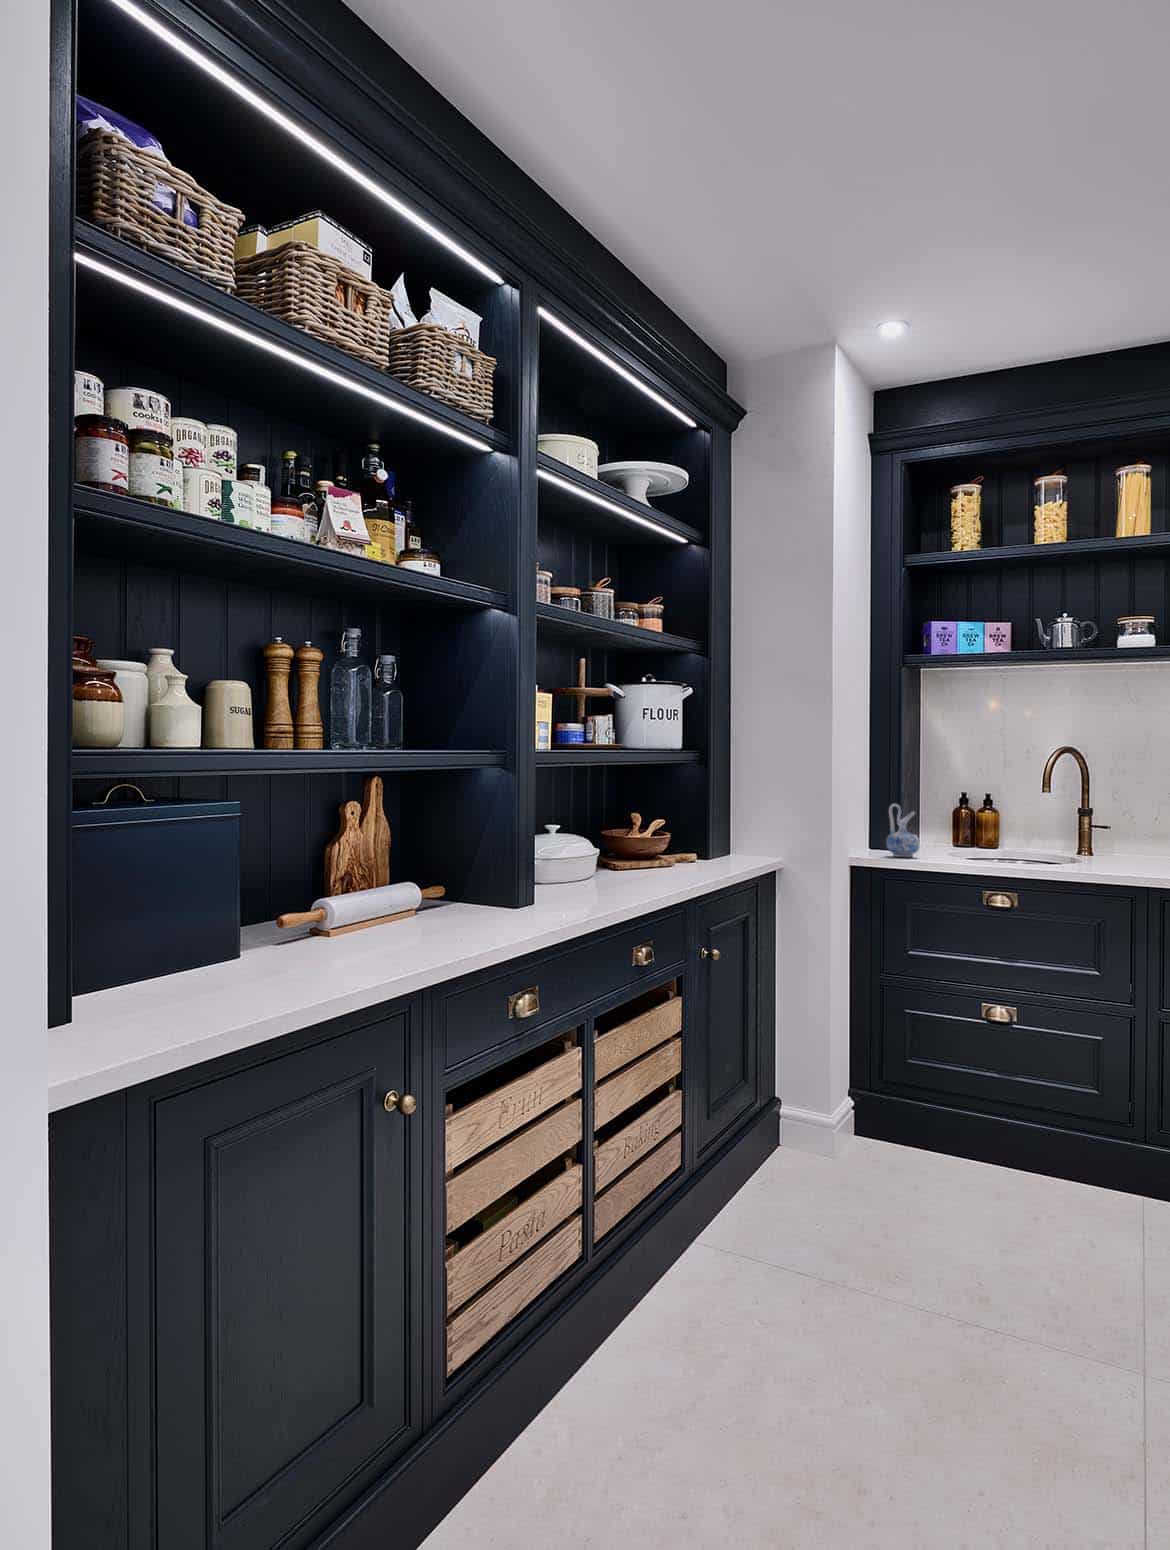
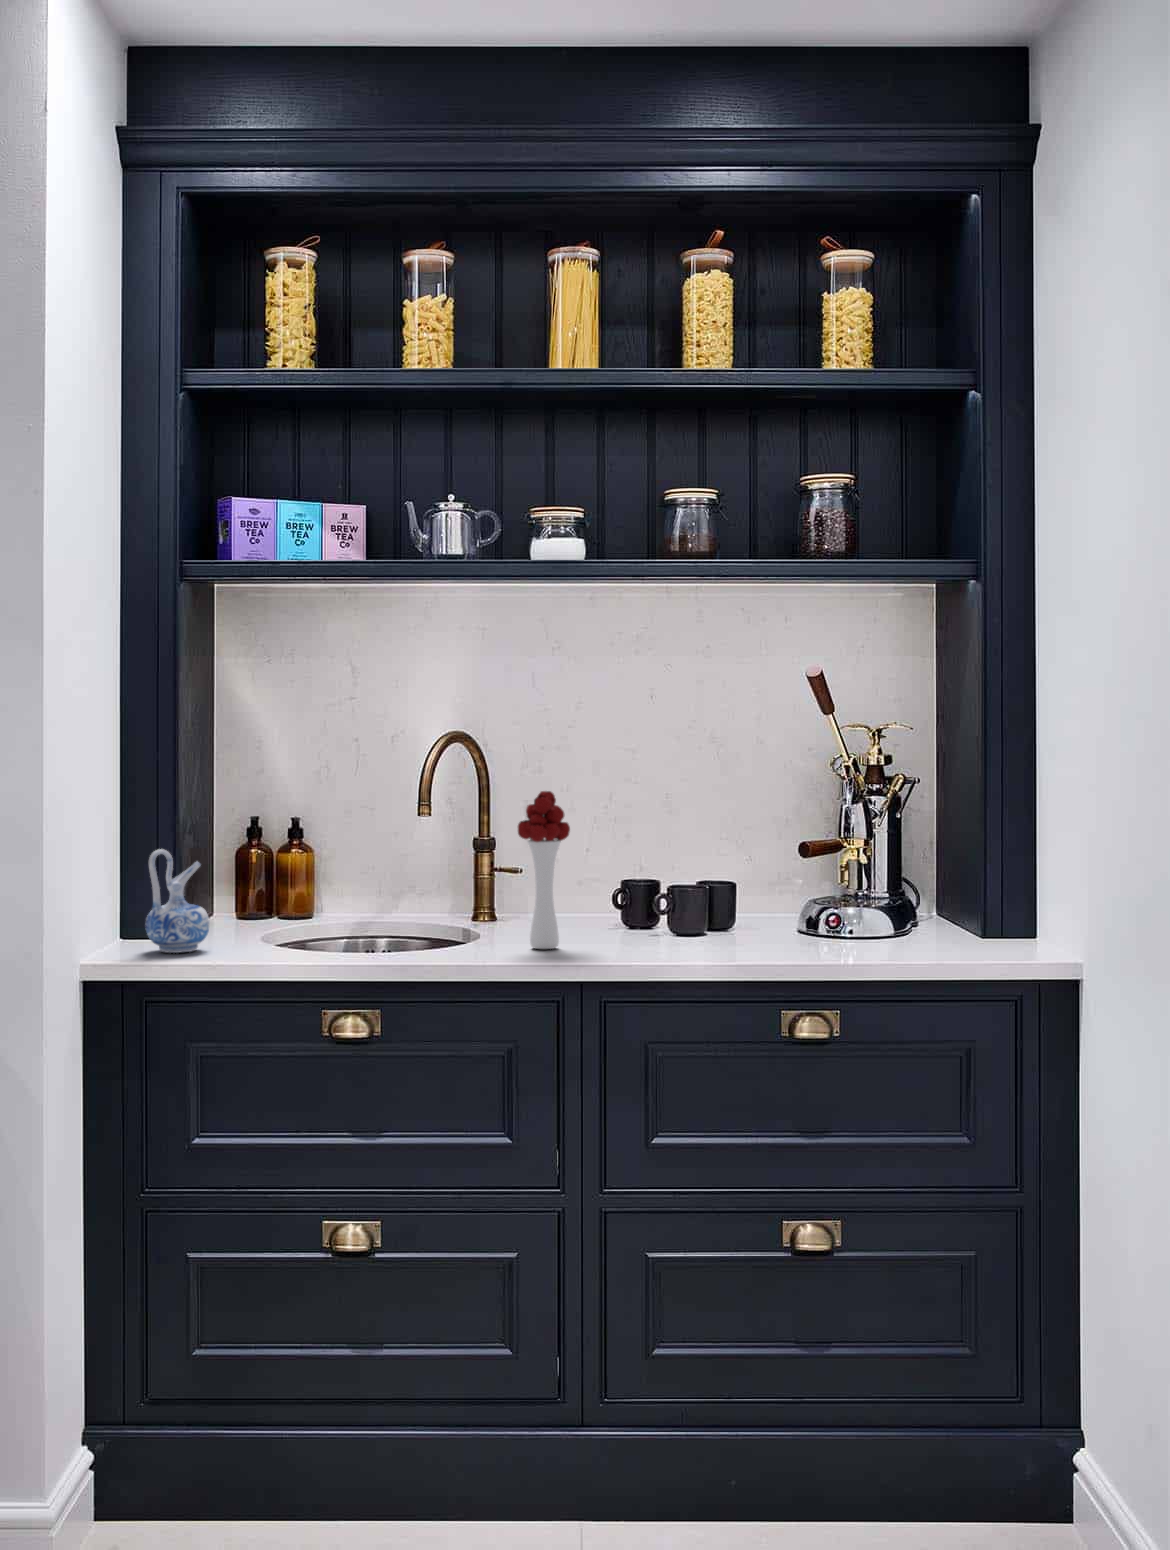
flower bouquet: none [1106,777,1141,869] -> present [518,791,570,949]

